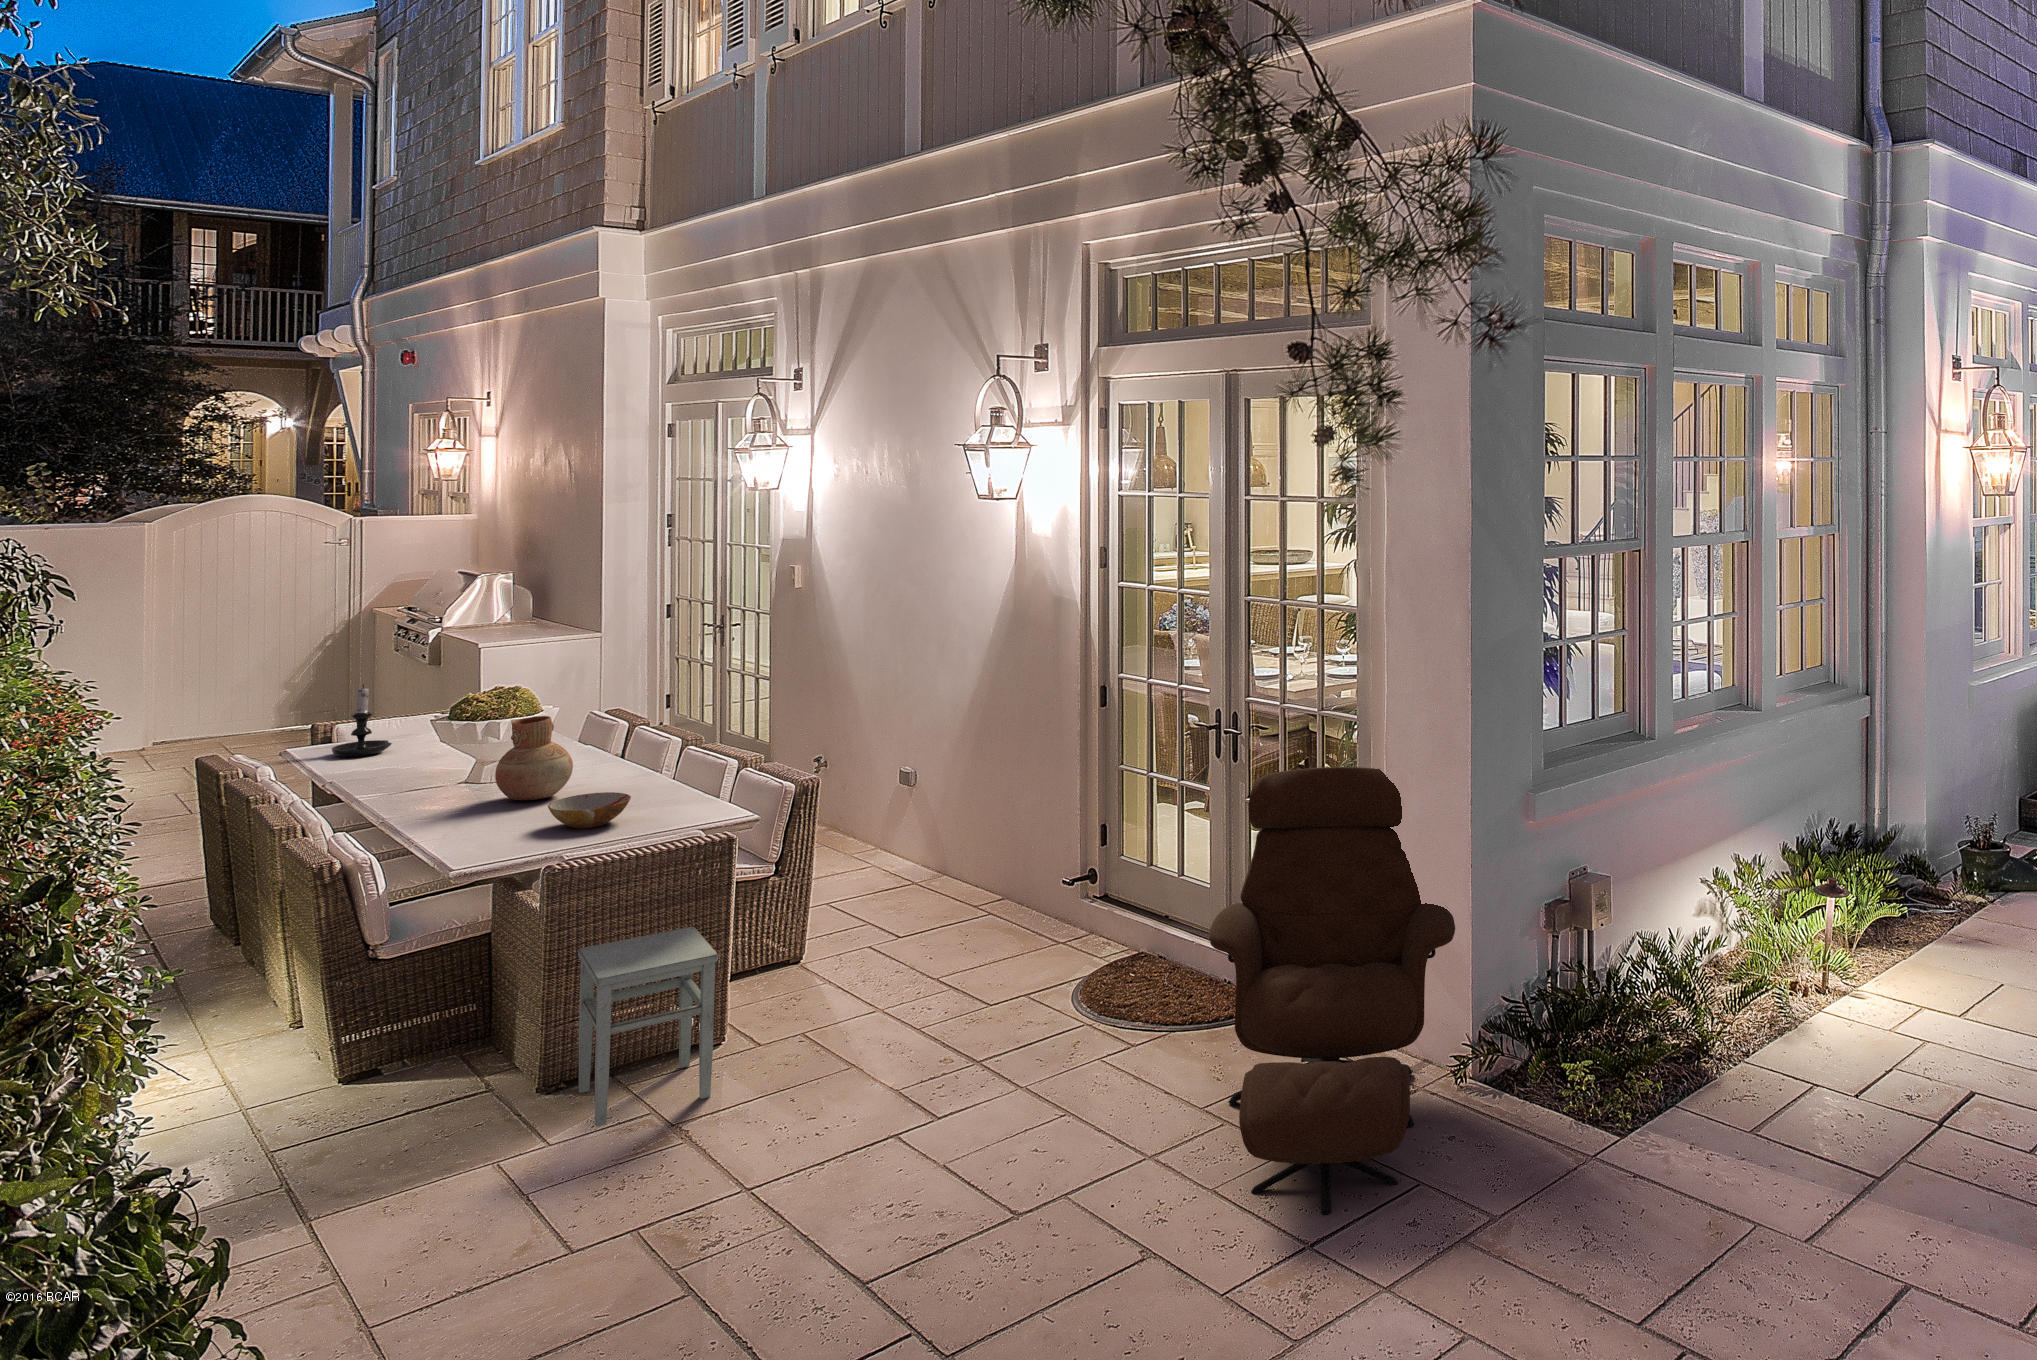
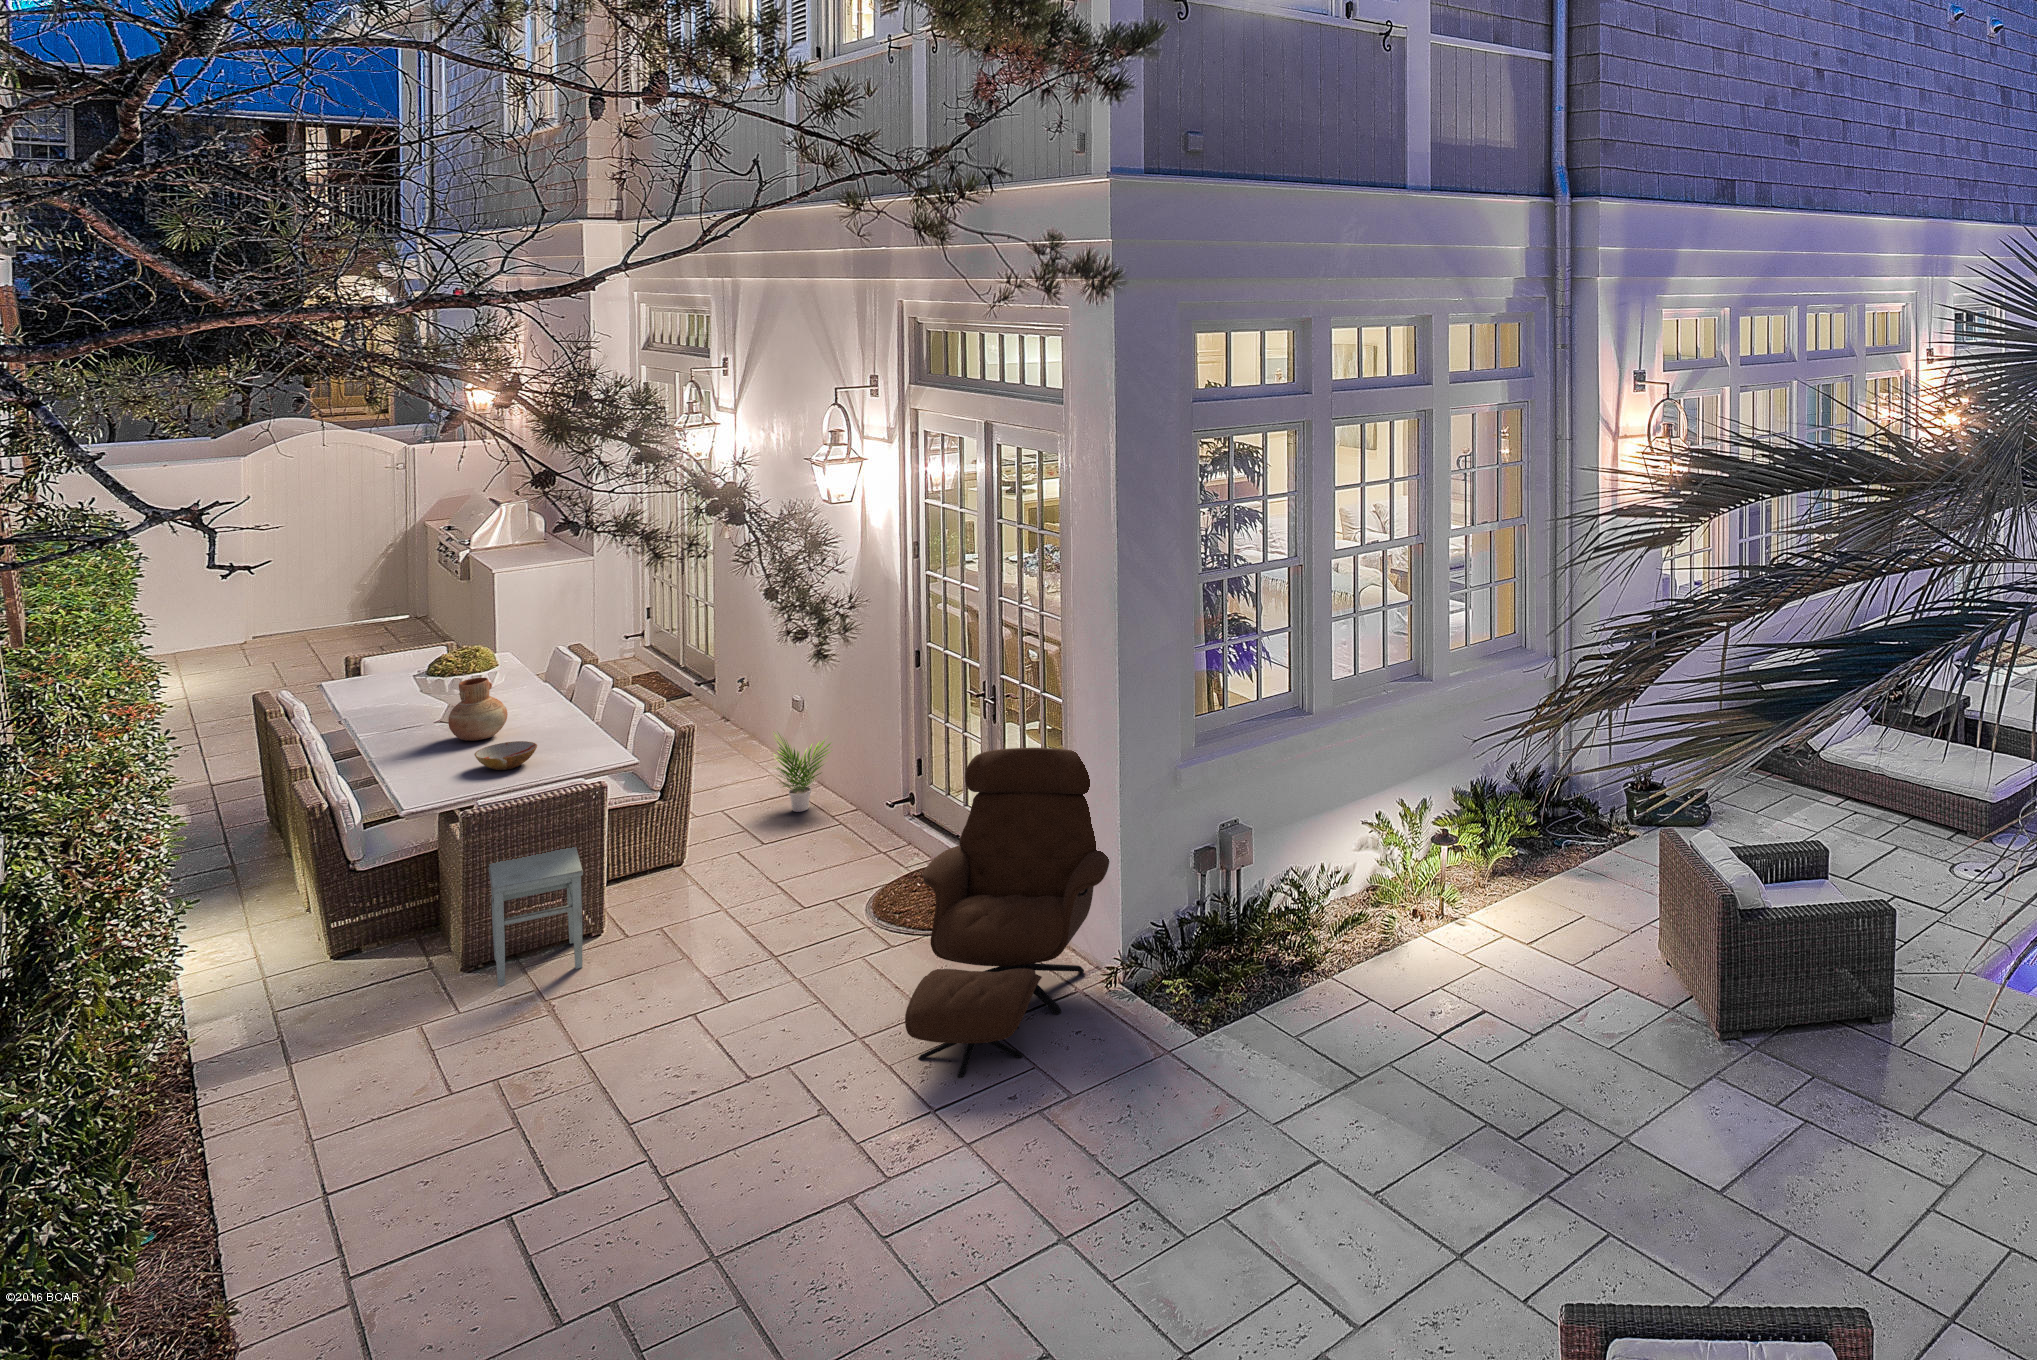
candle holder: present [332,685,392,757] -> none [350,635,395,690]
potted plant: none [873,801,970,907] -> present [773,731,831,812]

